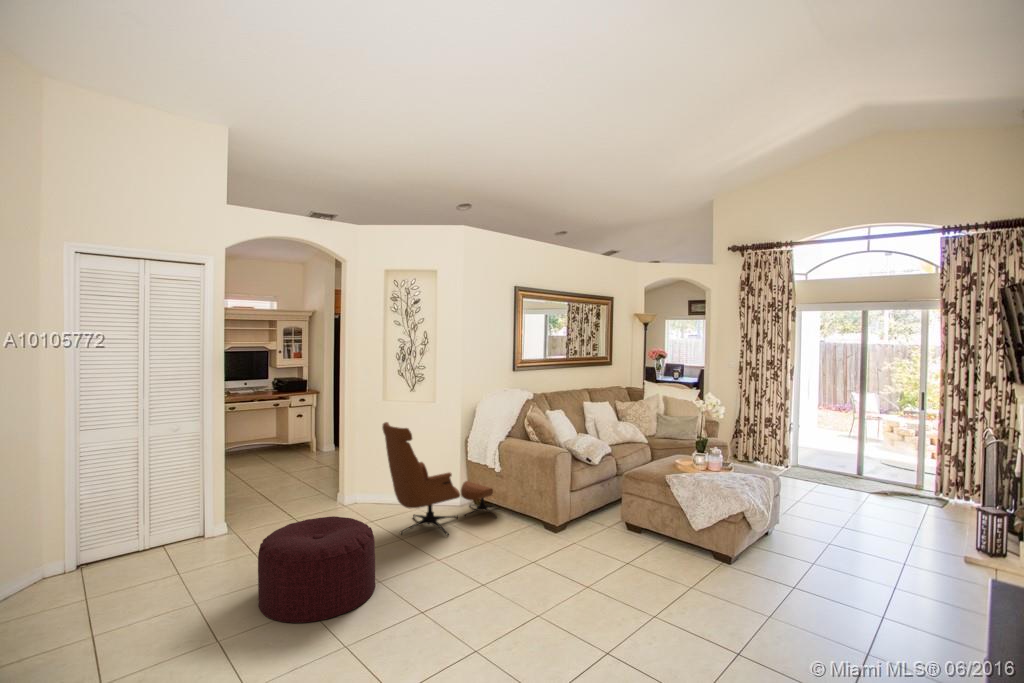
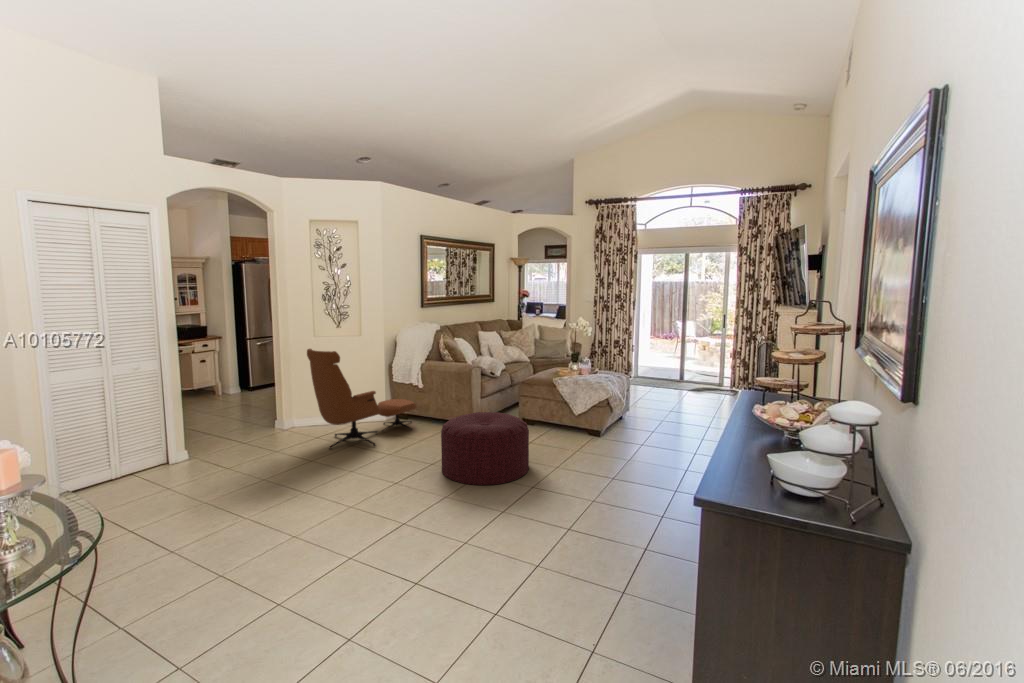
ottoman: present [258,516,375,623] -> present [441,412,529,485]

